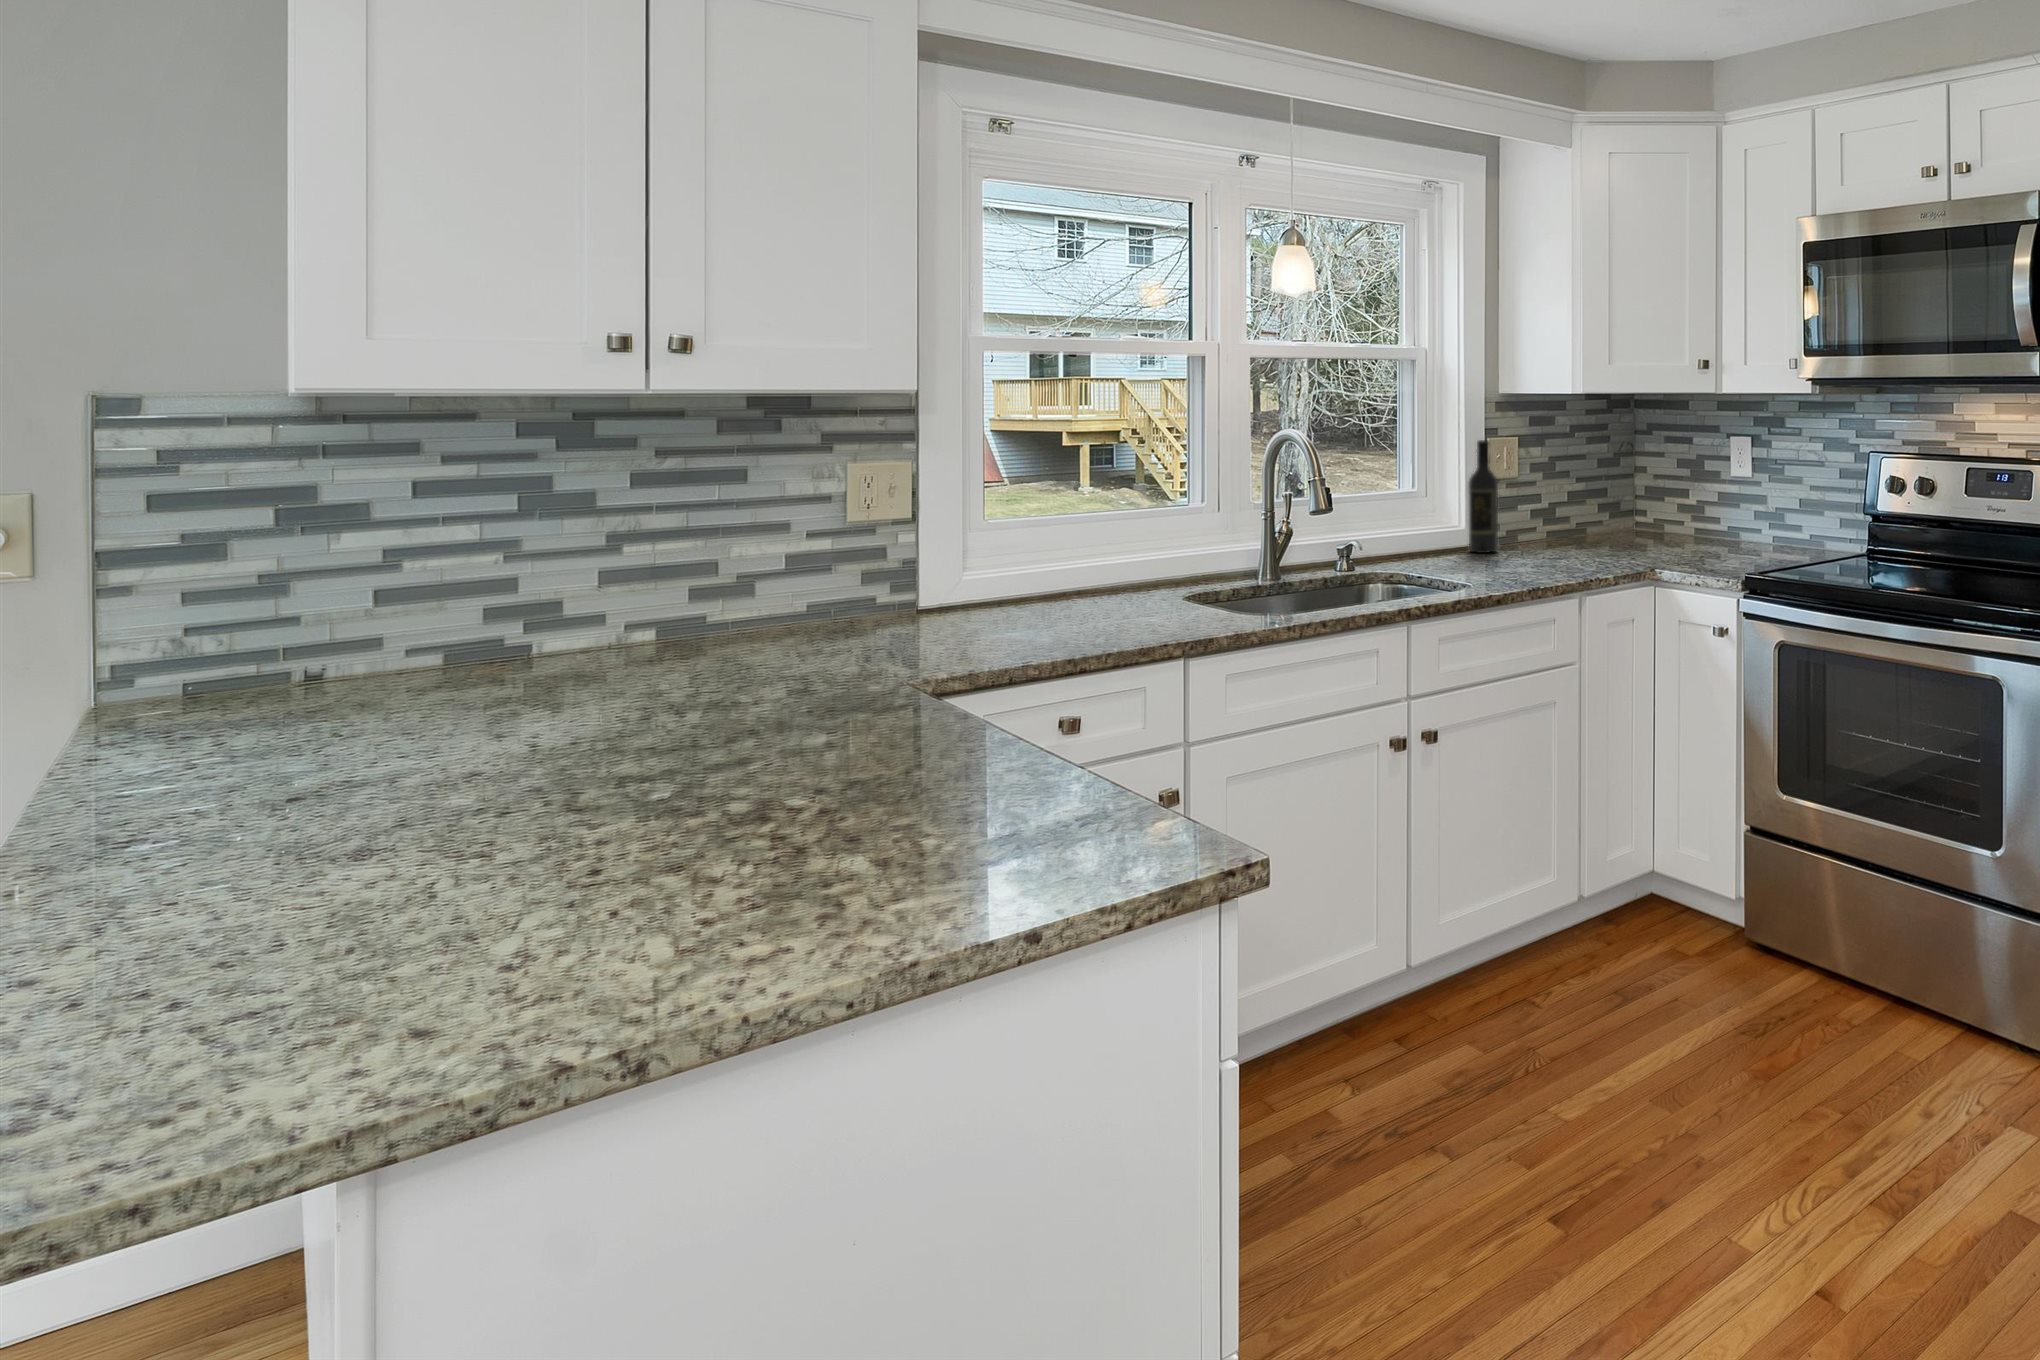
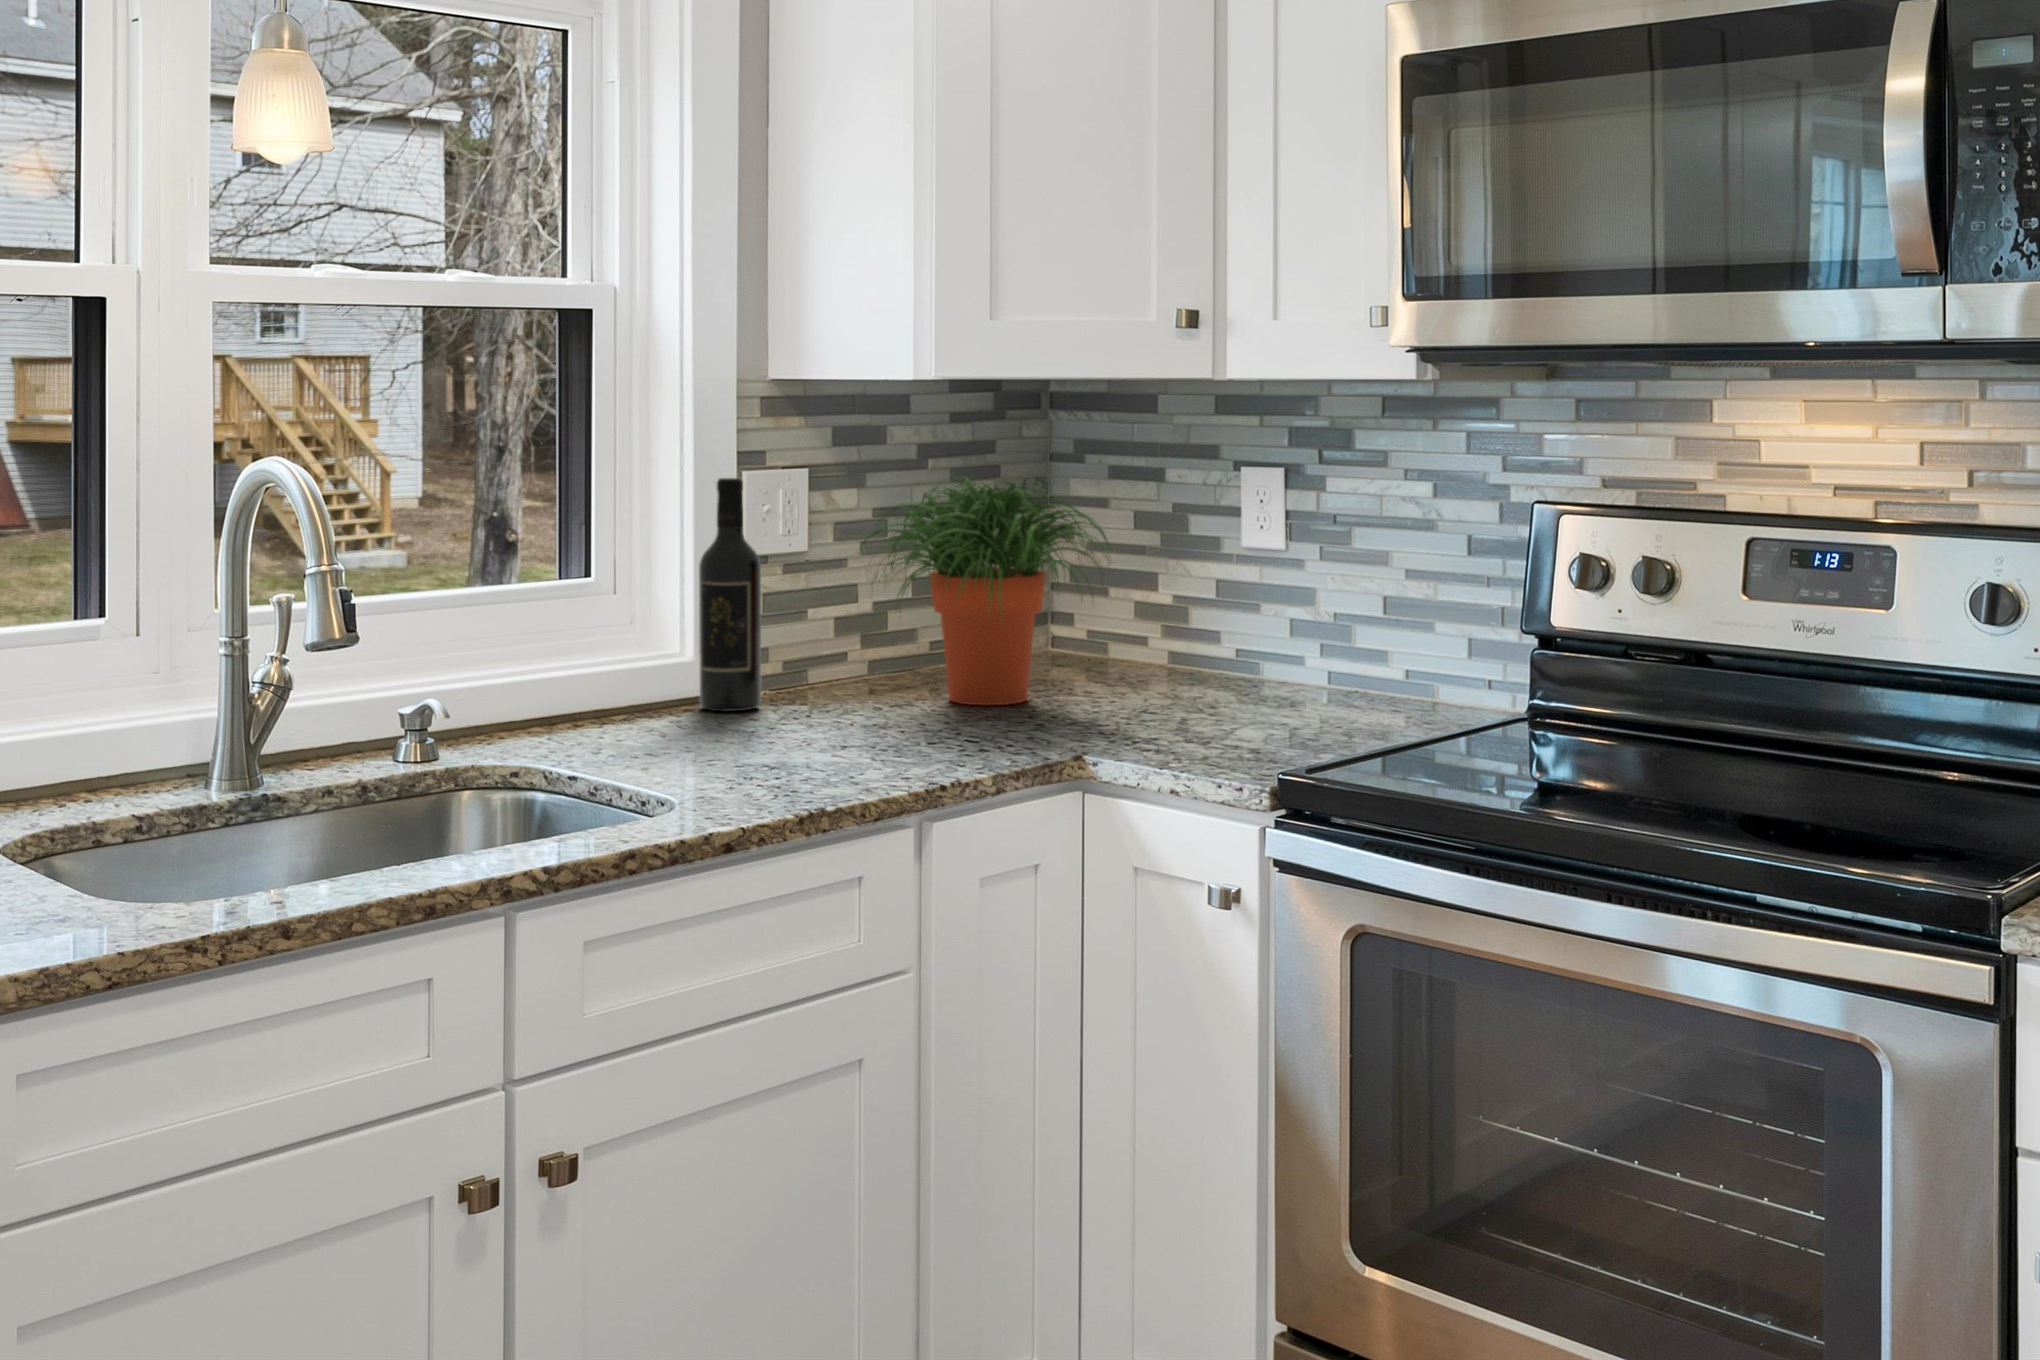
potted plant: none [1543,439,1668,551] -> present [864,477,1108,705]

